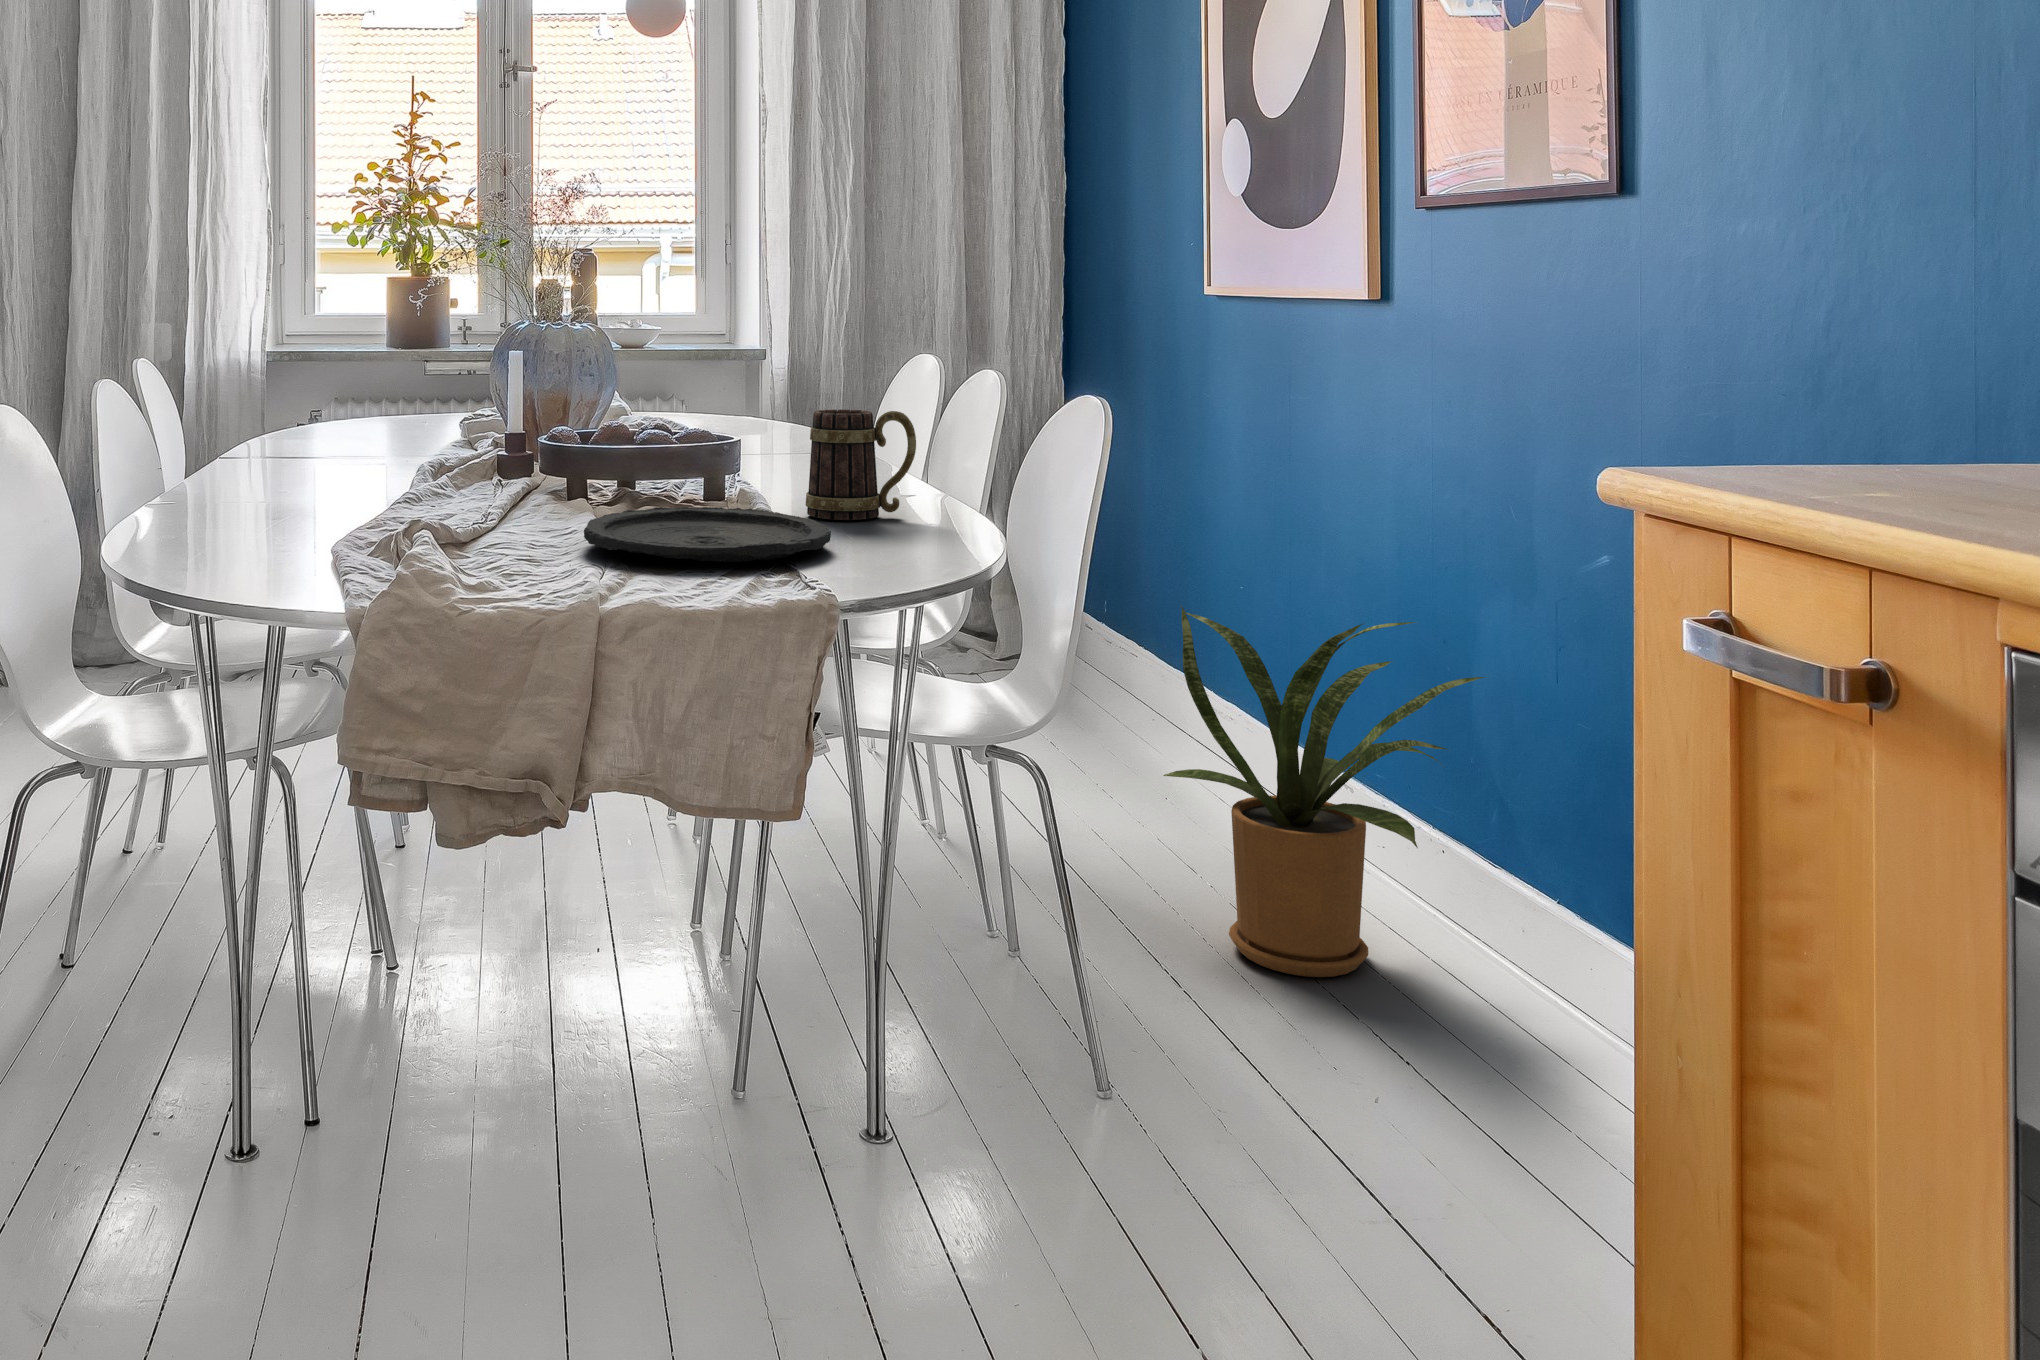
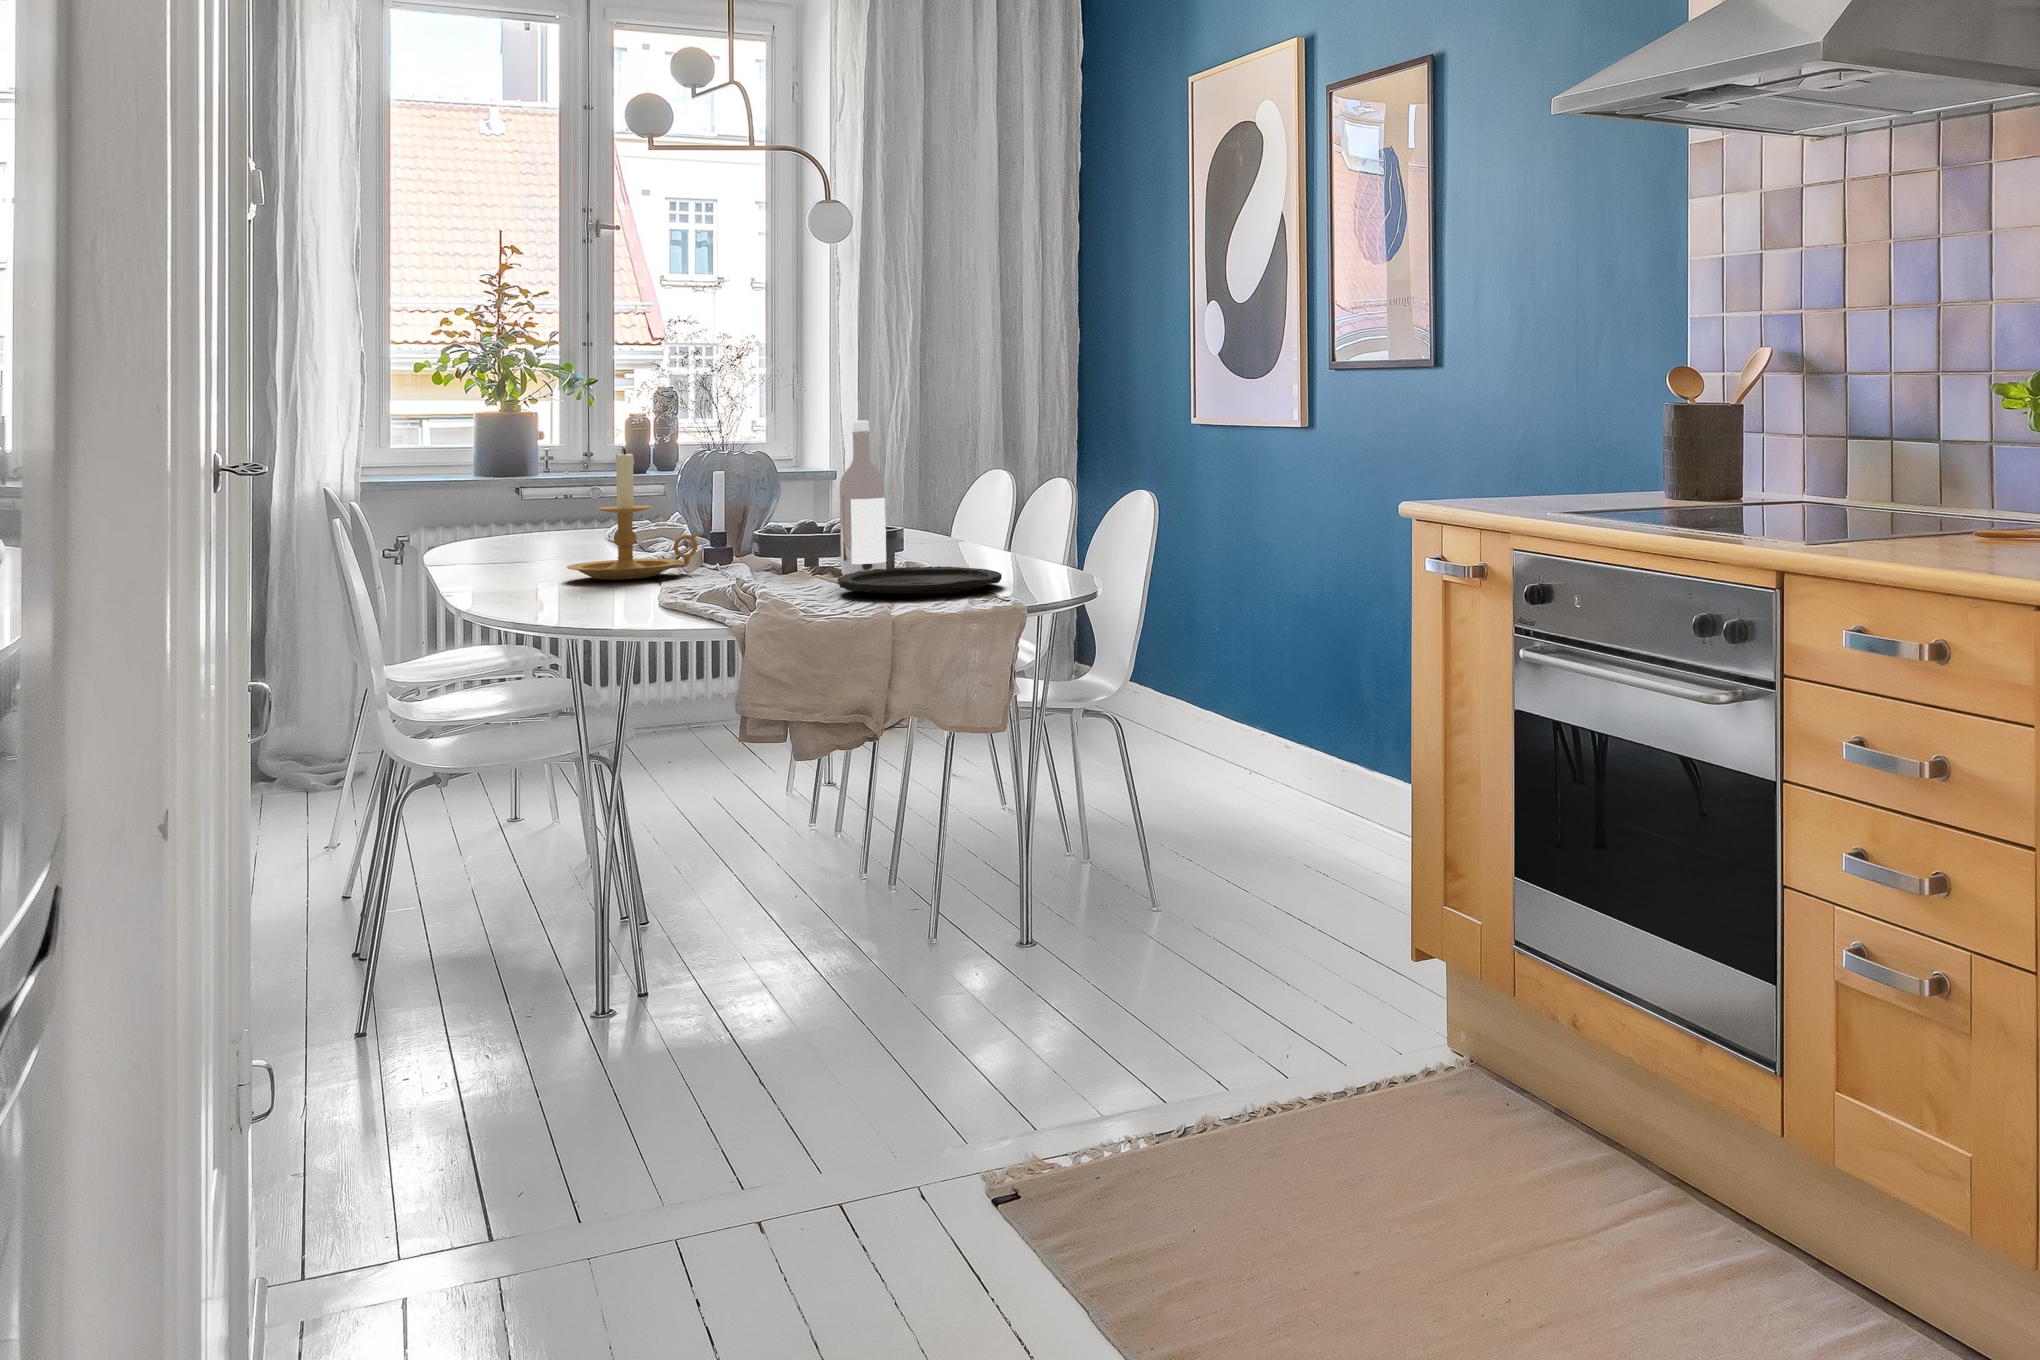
wine bottle: none [630,282,693,512] -> present [840,420,886,575]
candle holder: none [312,316,476,491] -> present [567,448,699,580]
mug: present [806,409,916,520] -> none [967,501,1040,572]
house plant: present [1163,606,1485,977] -> none [1180,615,1370,839]

